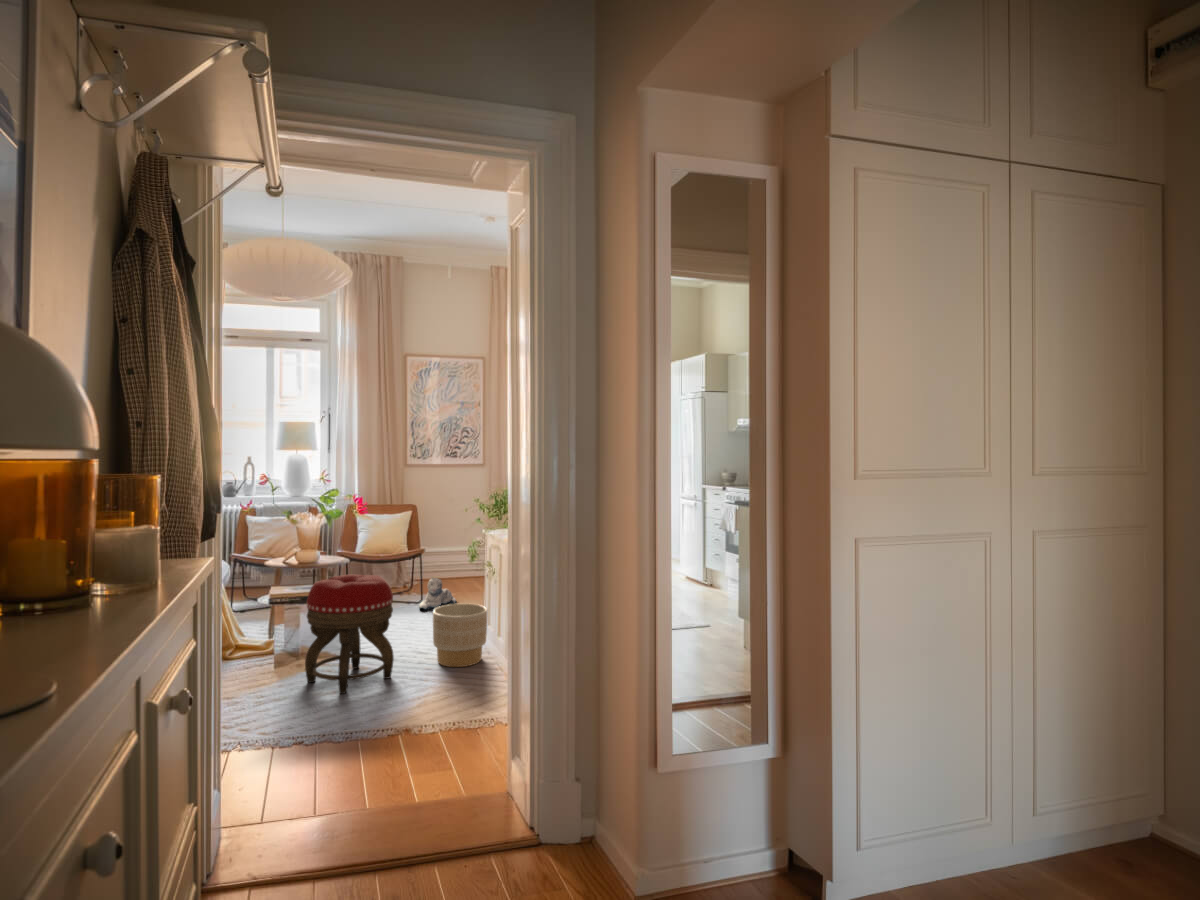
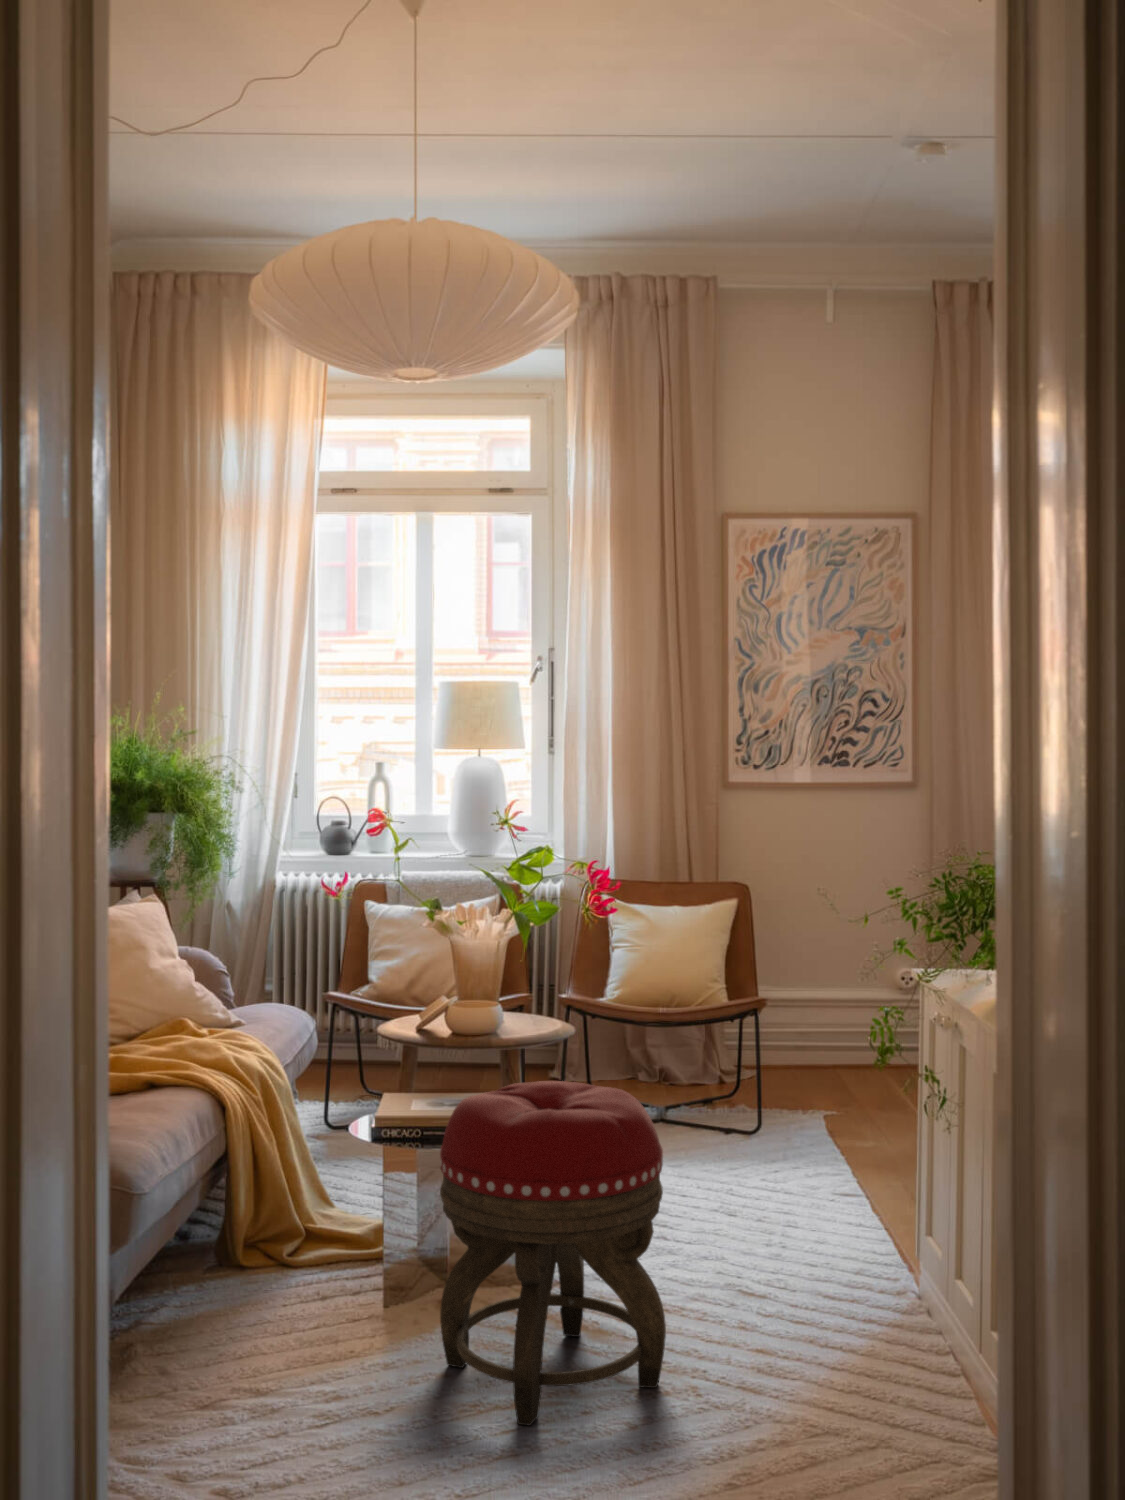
plush toy: present [419,578,456,609] -> none [751,1076,848,1161]
planter: present [433,603,487,667] -> none [776,1180,935,1379]

